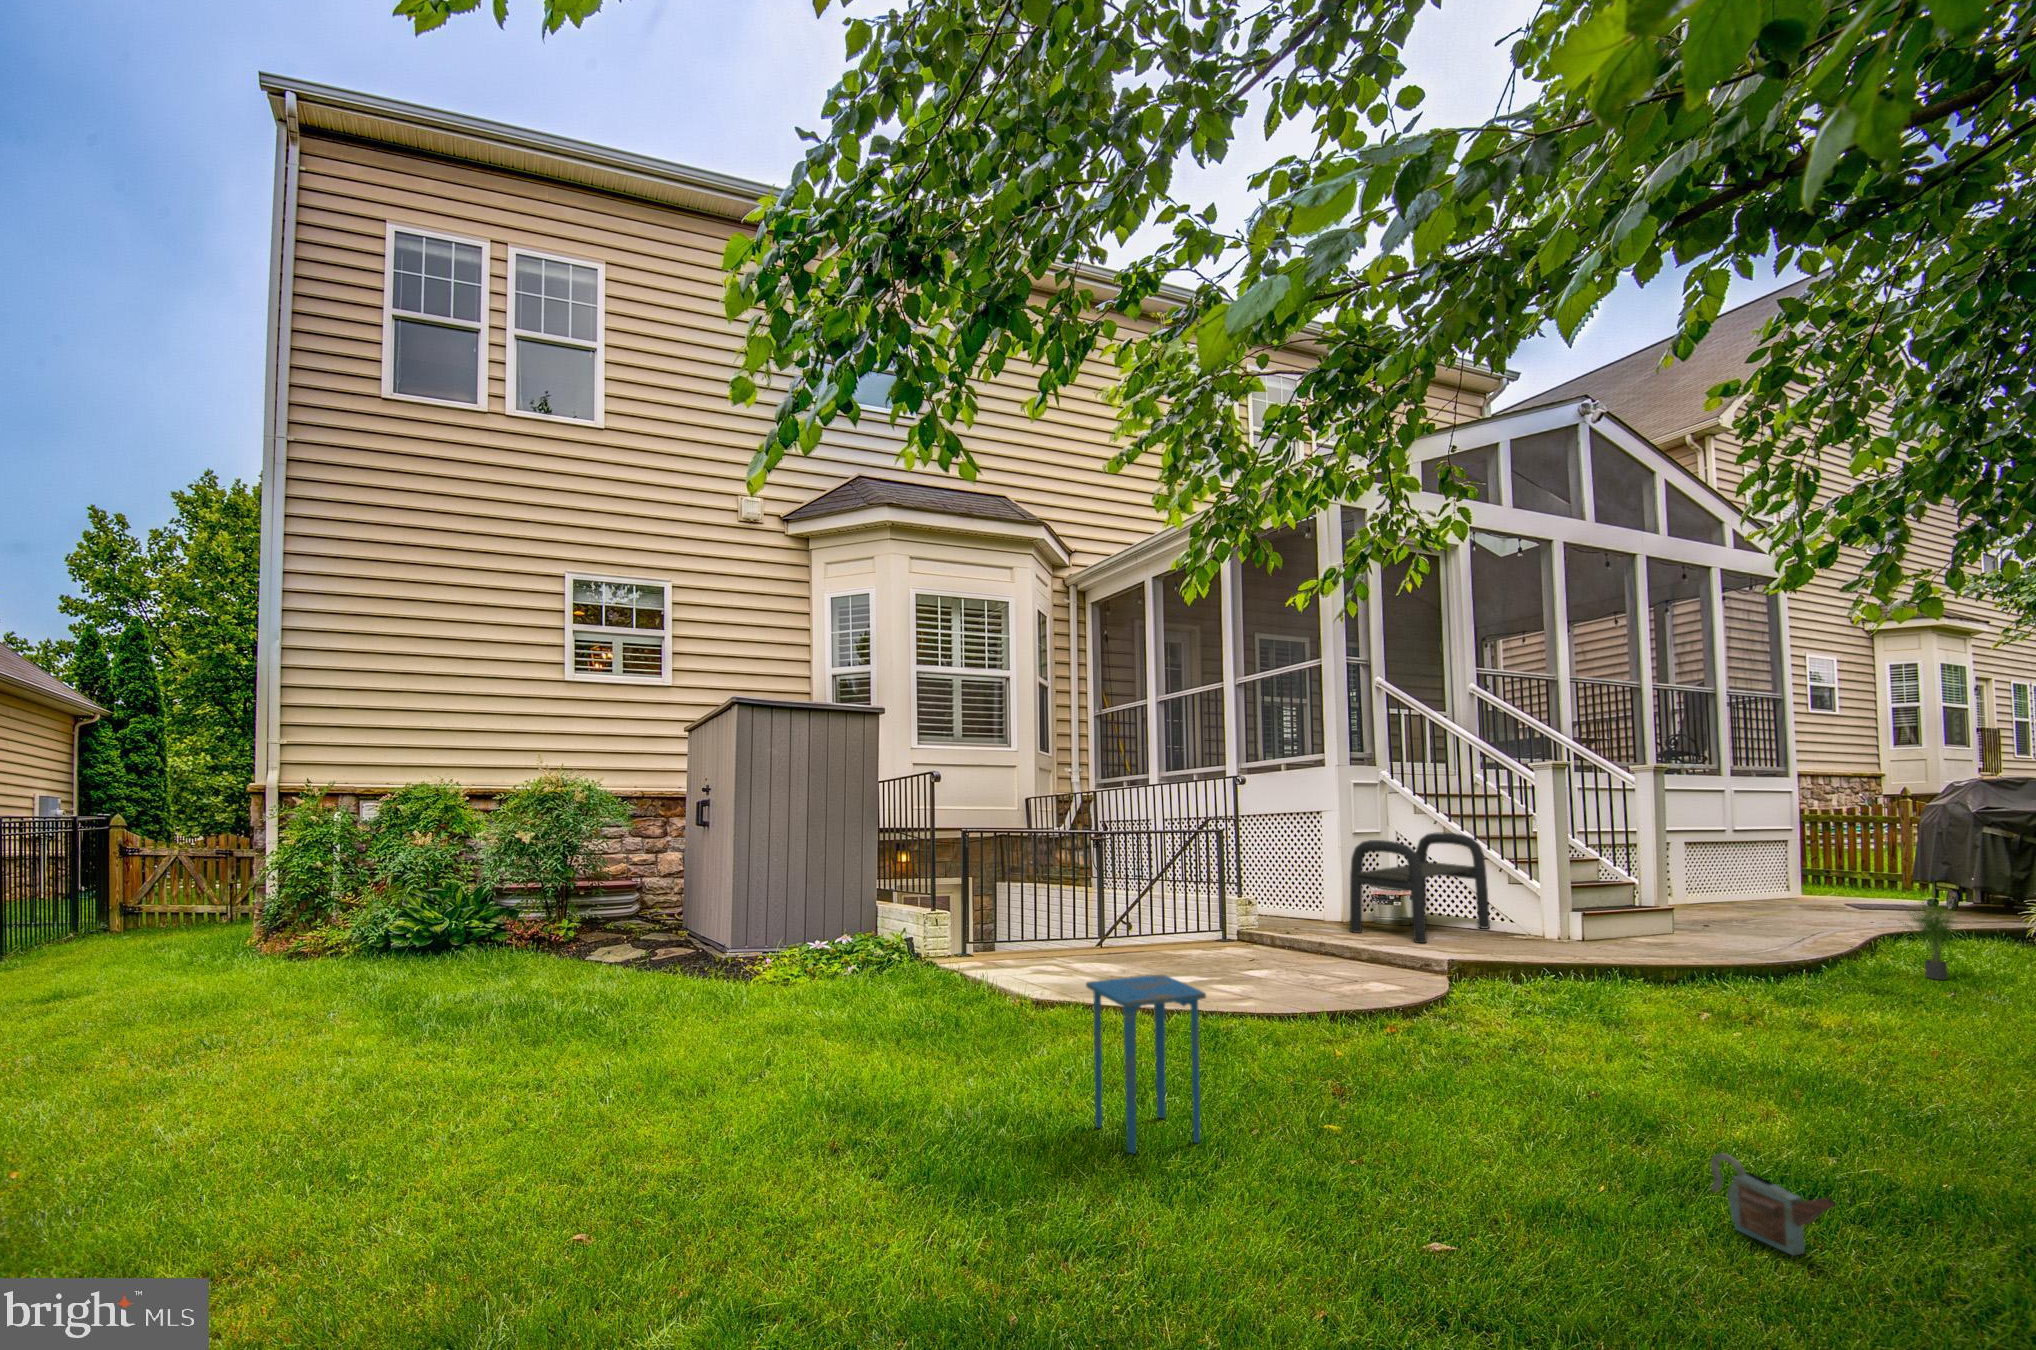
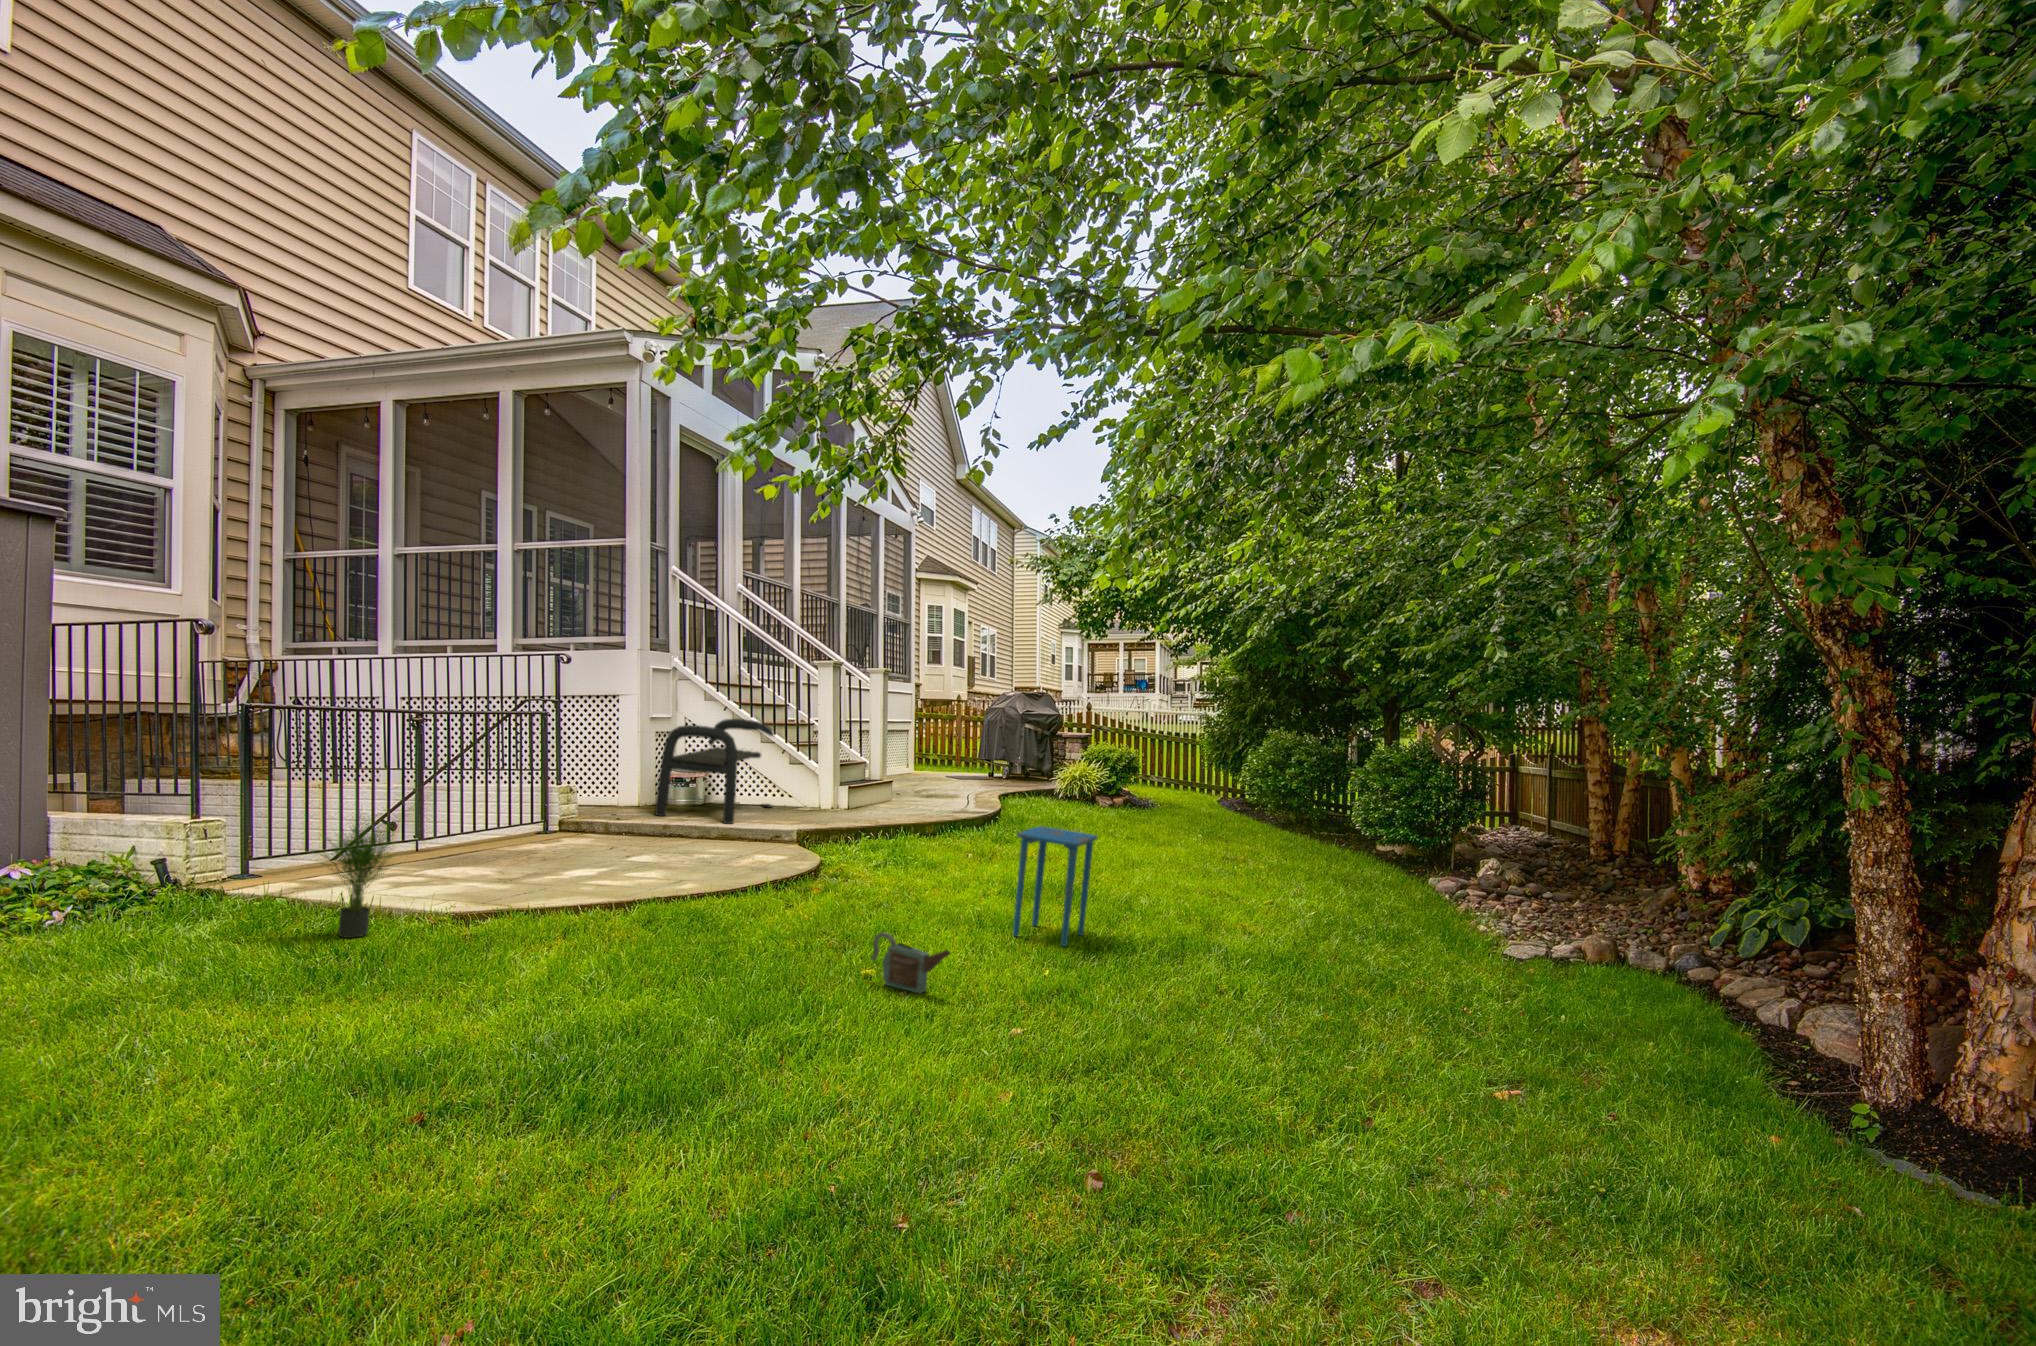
potted plant: present [1905,901,1960,980] -> present [316,816,394,938]
side table: present [1086,975,1206,1154] -> present [1013,826,1098,947]
watering can: present [1711,1153,1836,1256] -> present [871,932,950,993]

